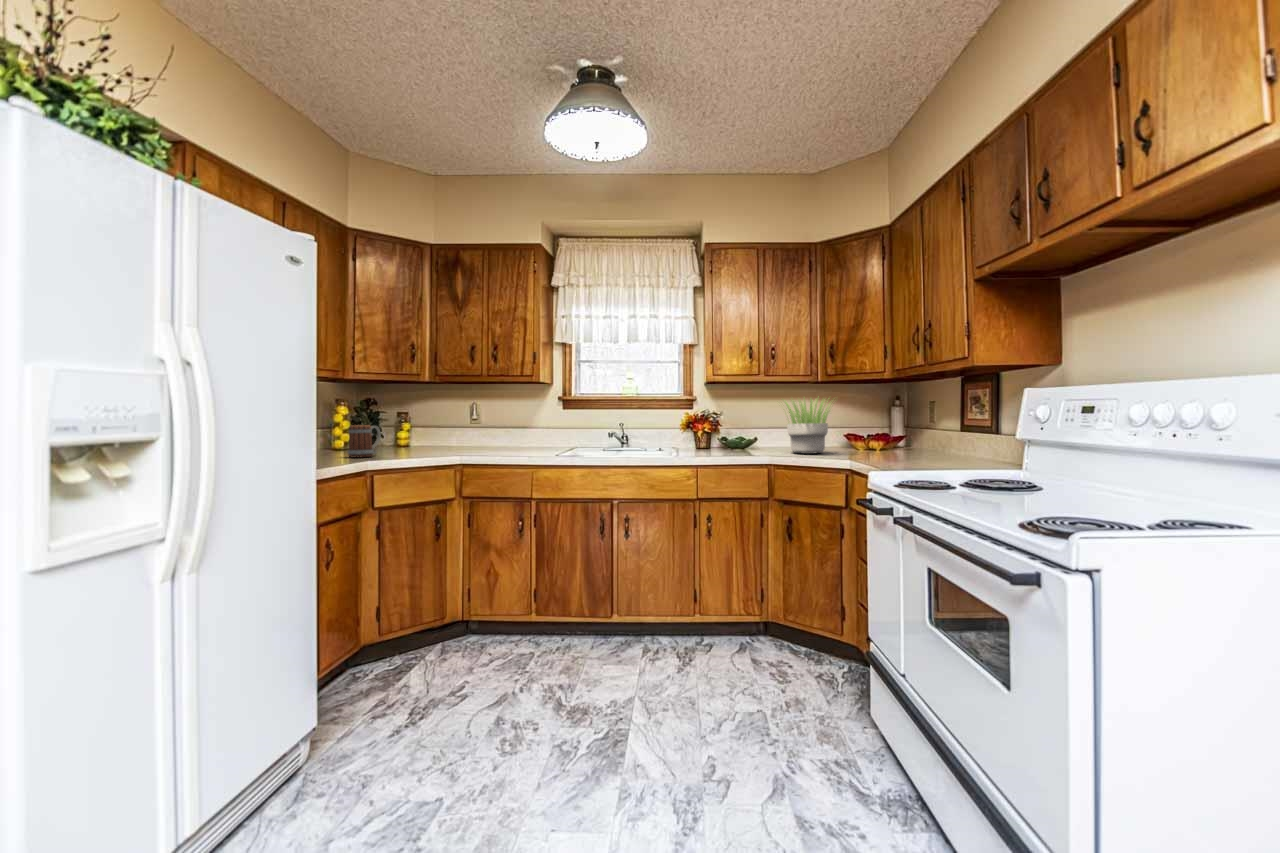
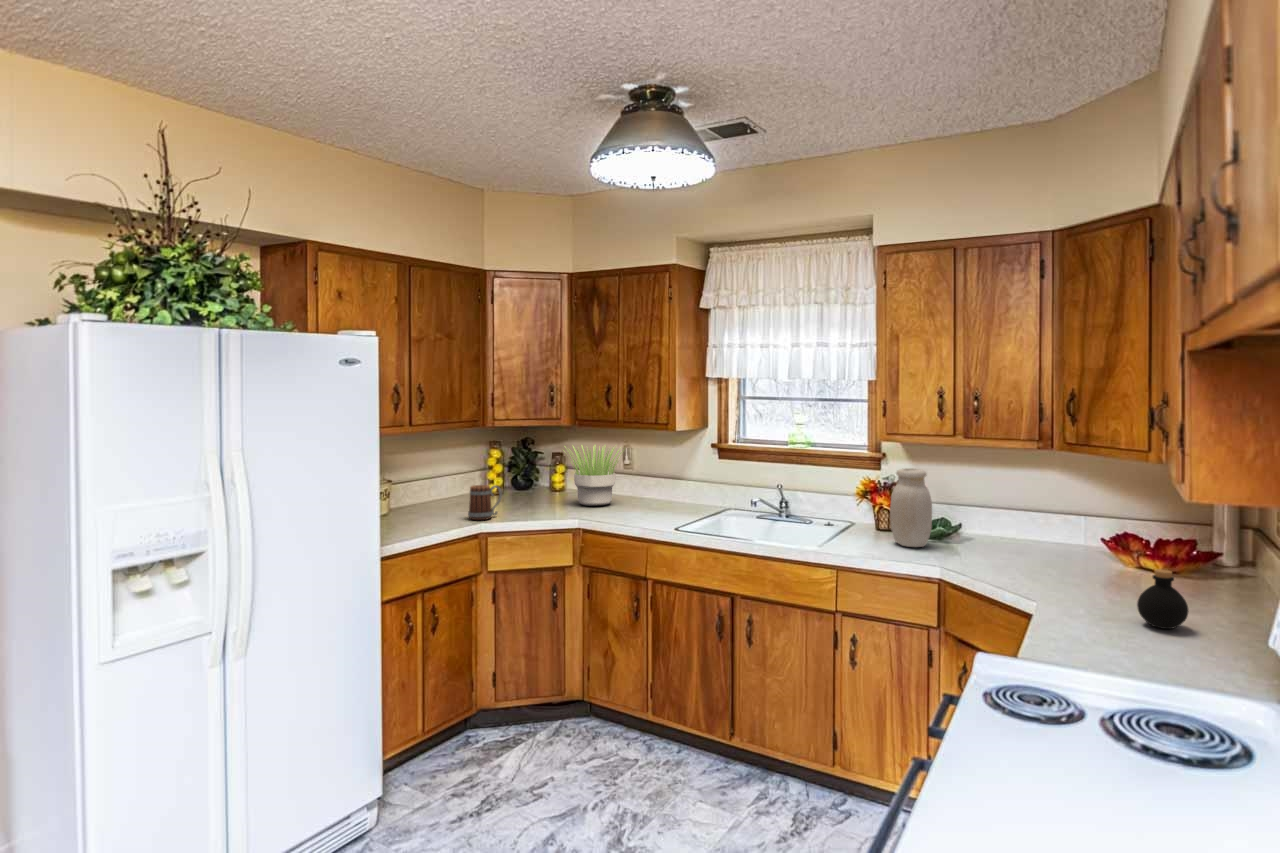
jar: none [715,397,743,453] -> present [890,468,932,547]
potted plant: present [785,399,831,454] -> present [567,446,623,506]
bottle: none [909,430,938,465] -> present [1137,569,1189,629]

